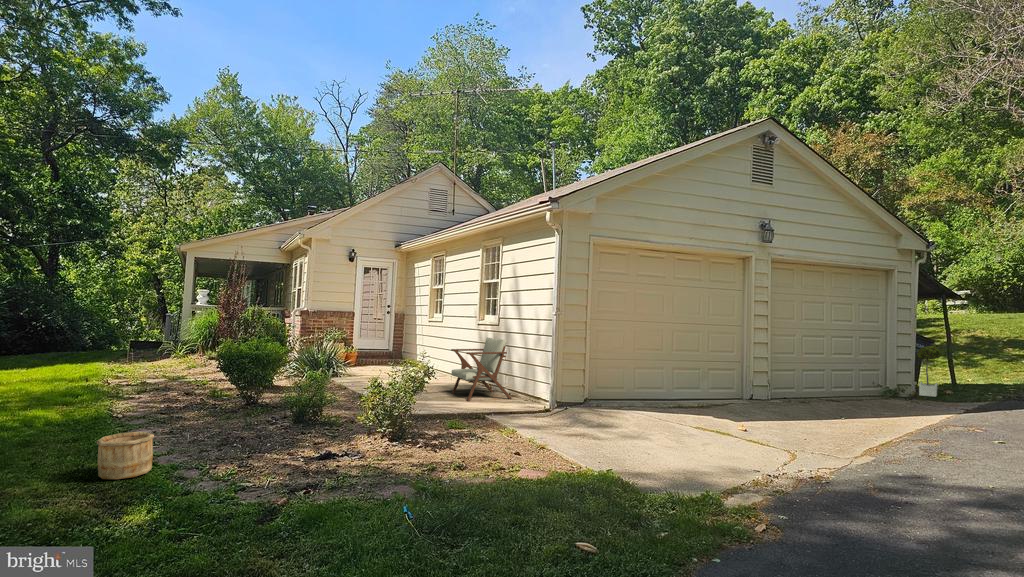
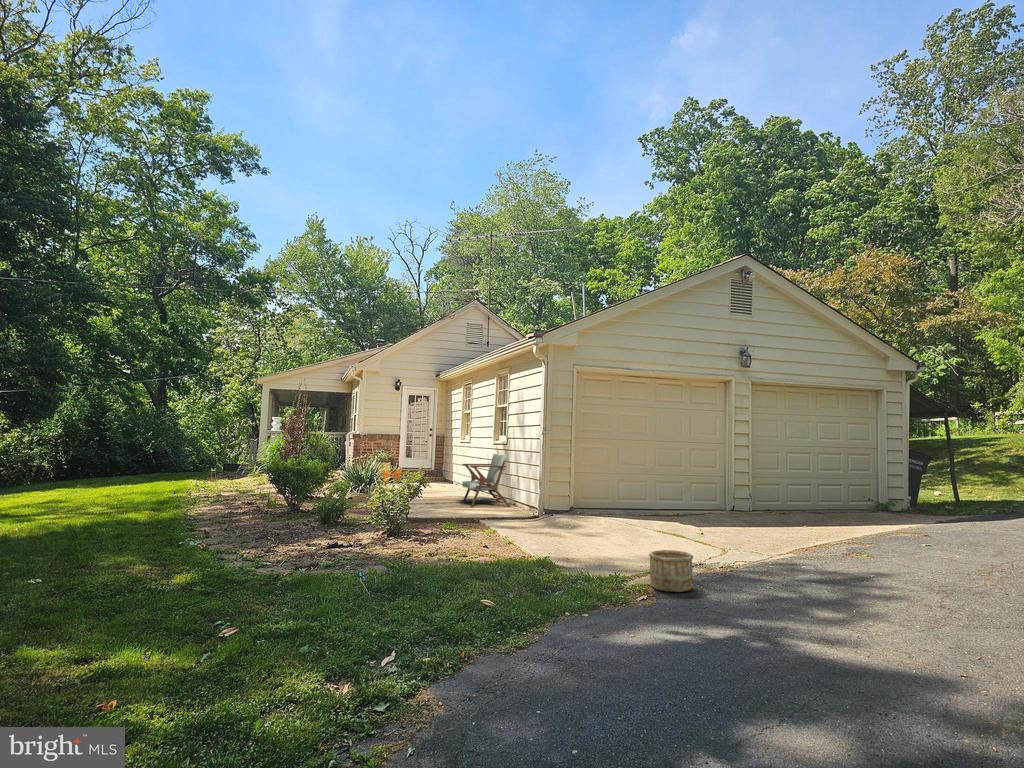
potted tree: present [916,345,942,397] -> none [911,464,935,514]
wooden bucket: present [96,432,154,479] -> present [649,550,693,592]

